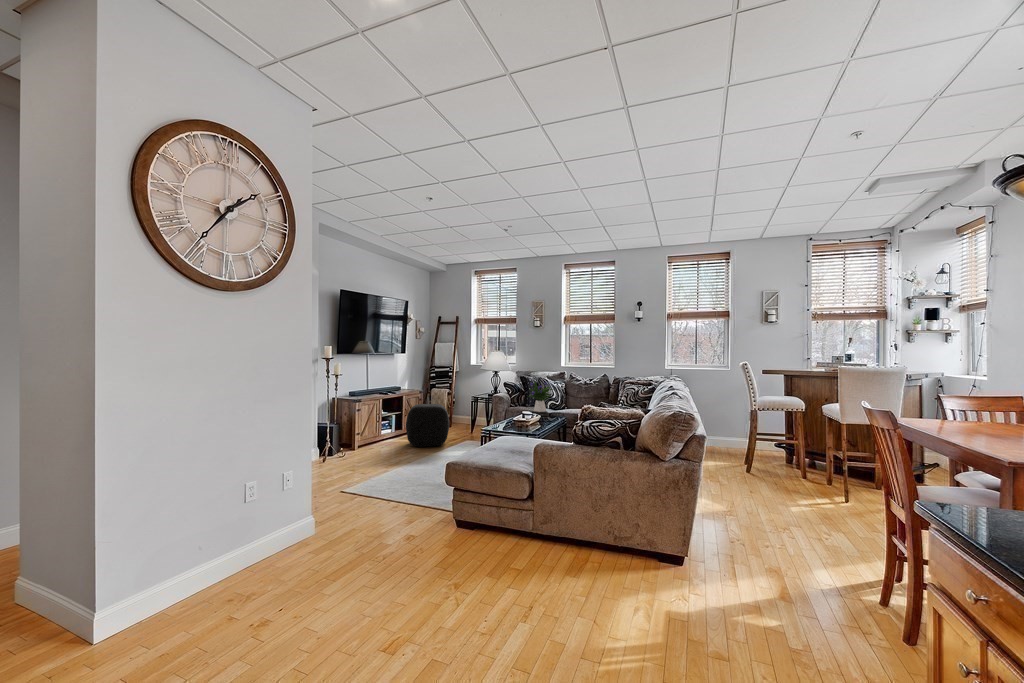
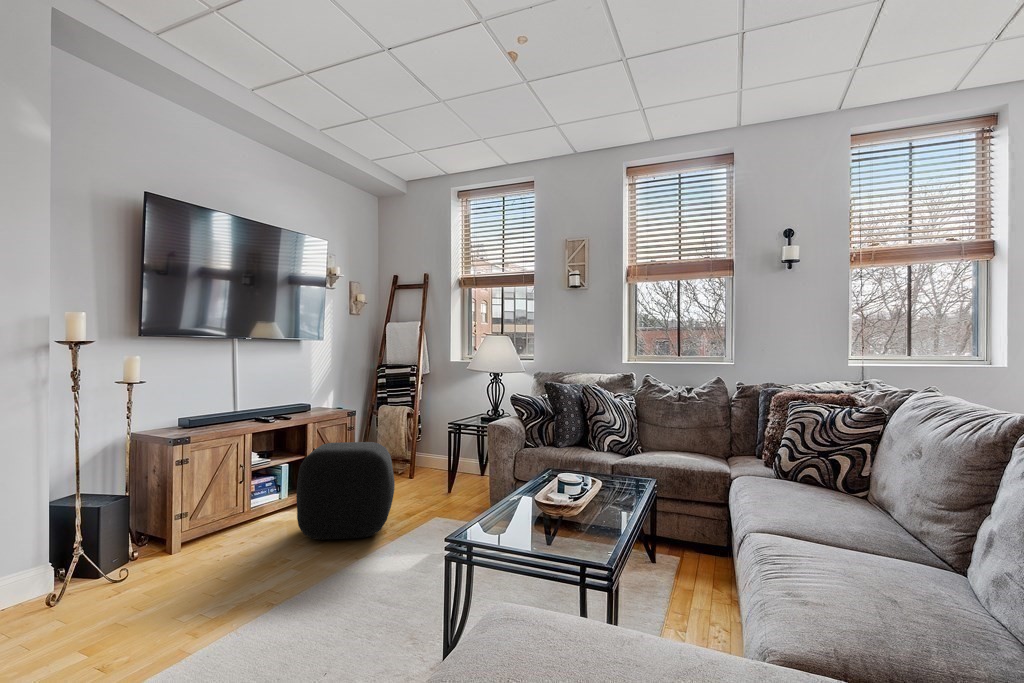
flower arrangement: present [530,382,553,412] -> none [559,393,624,461]

